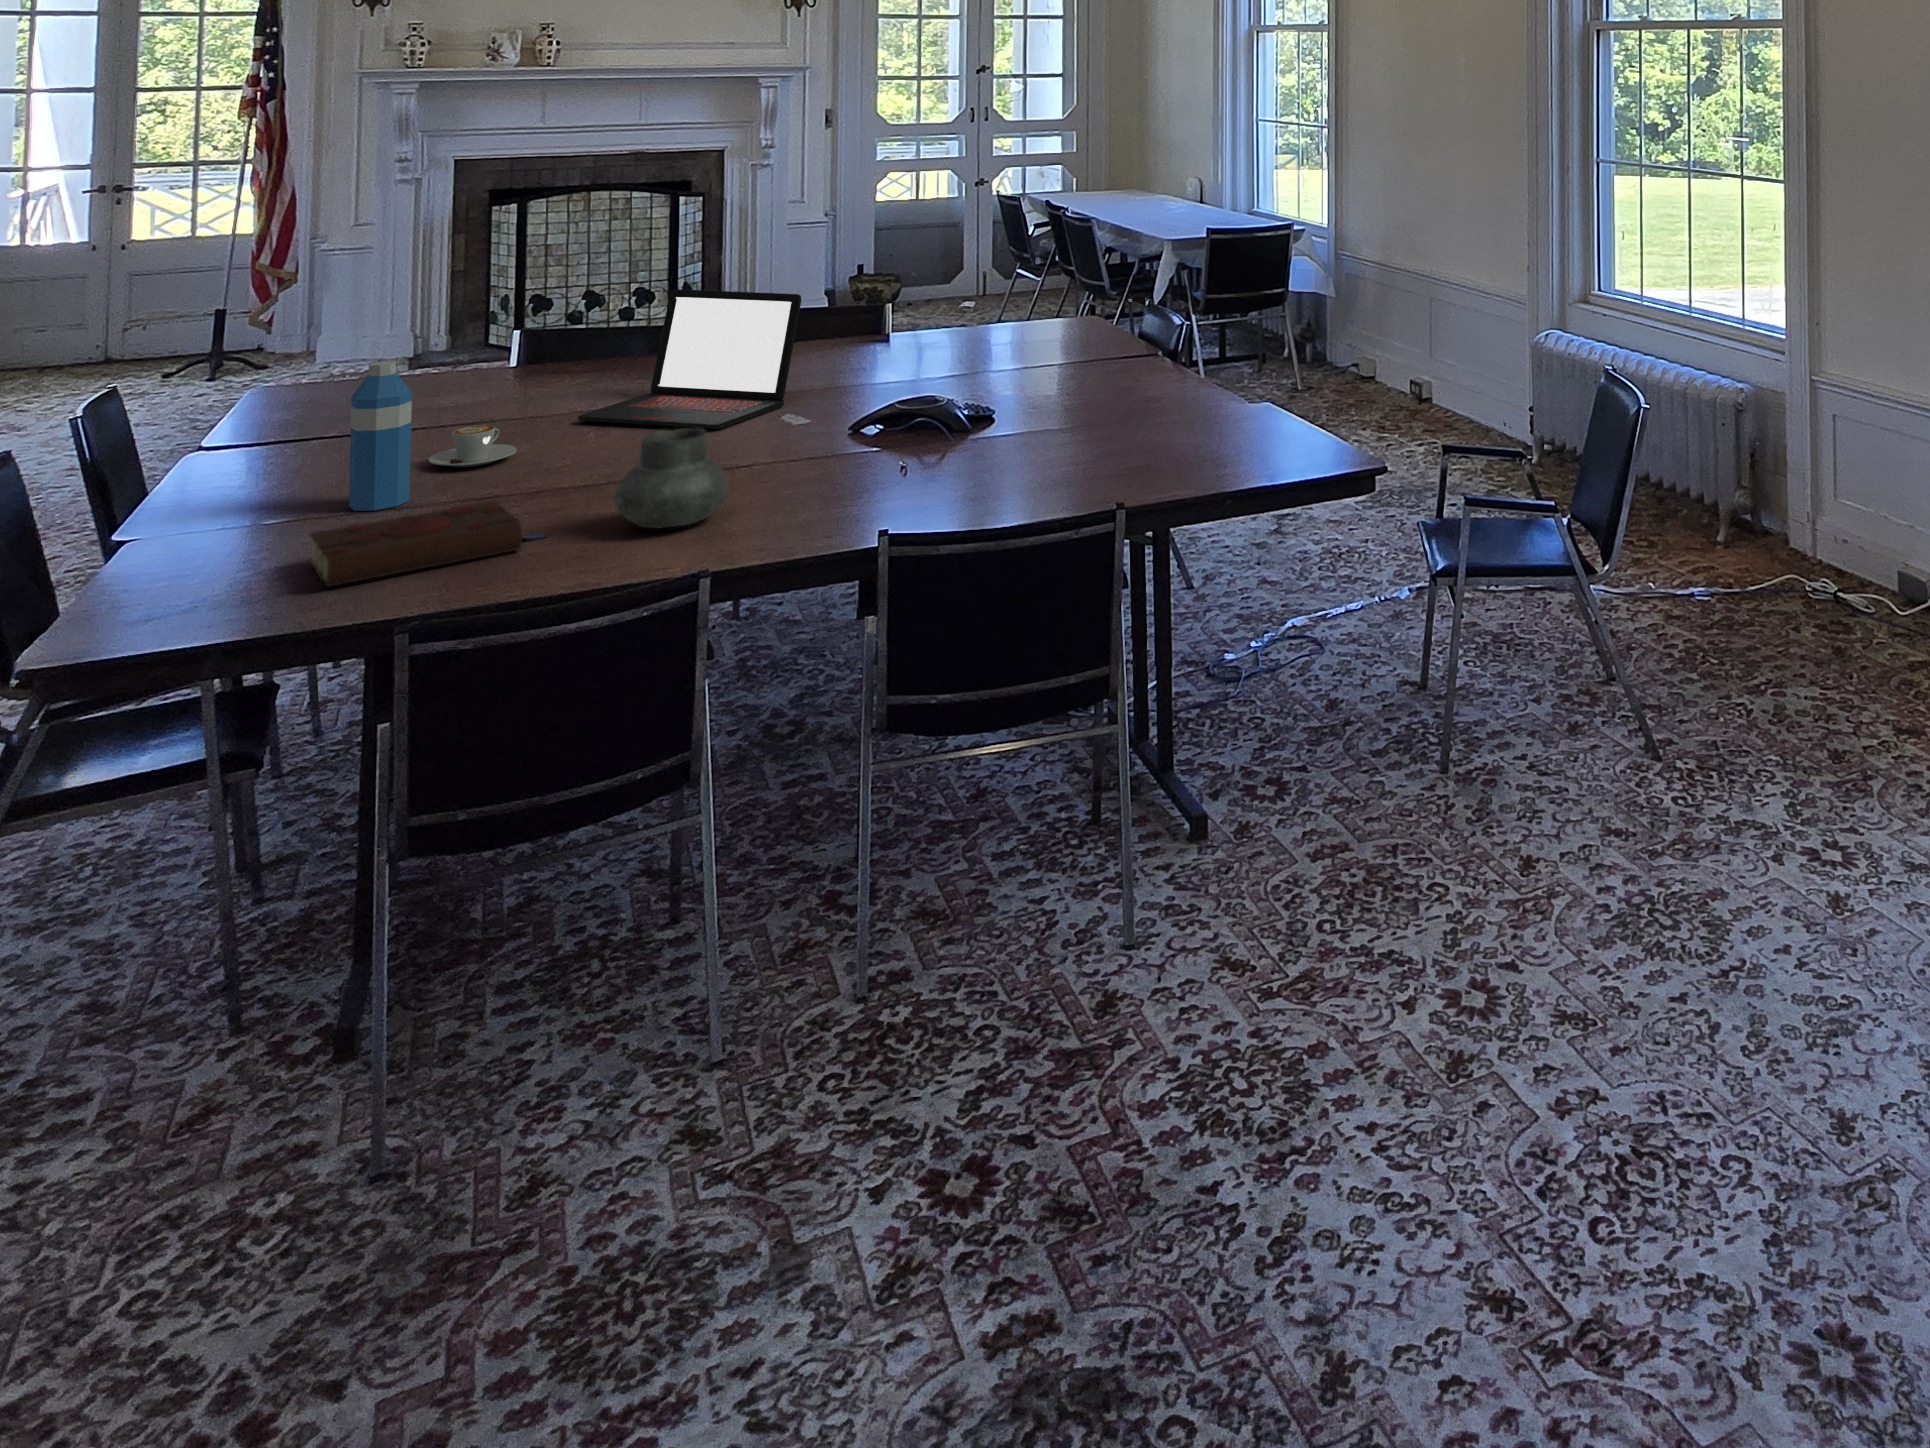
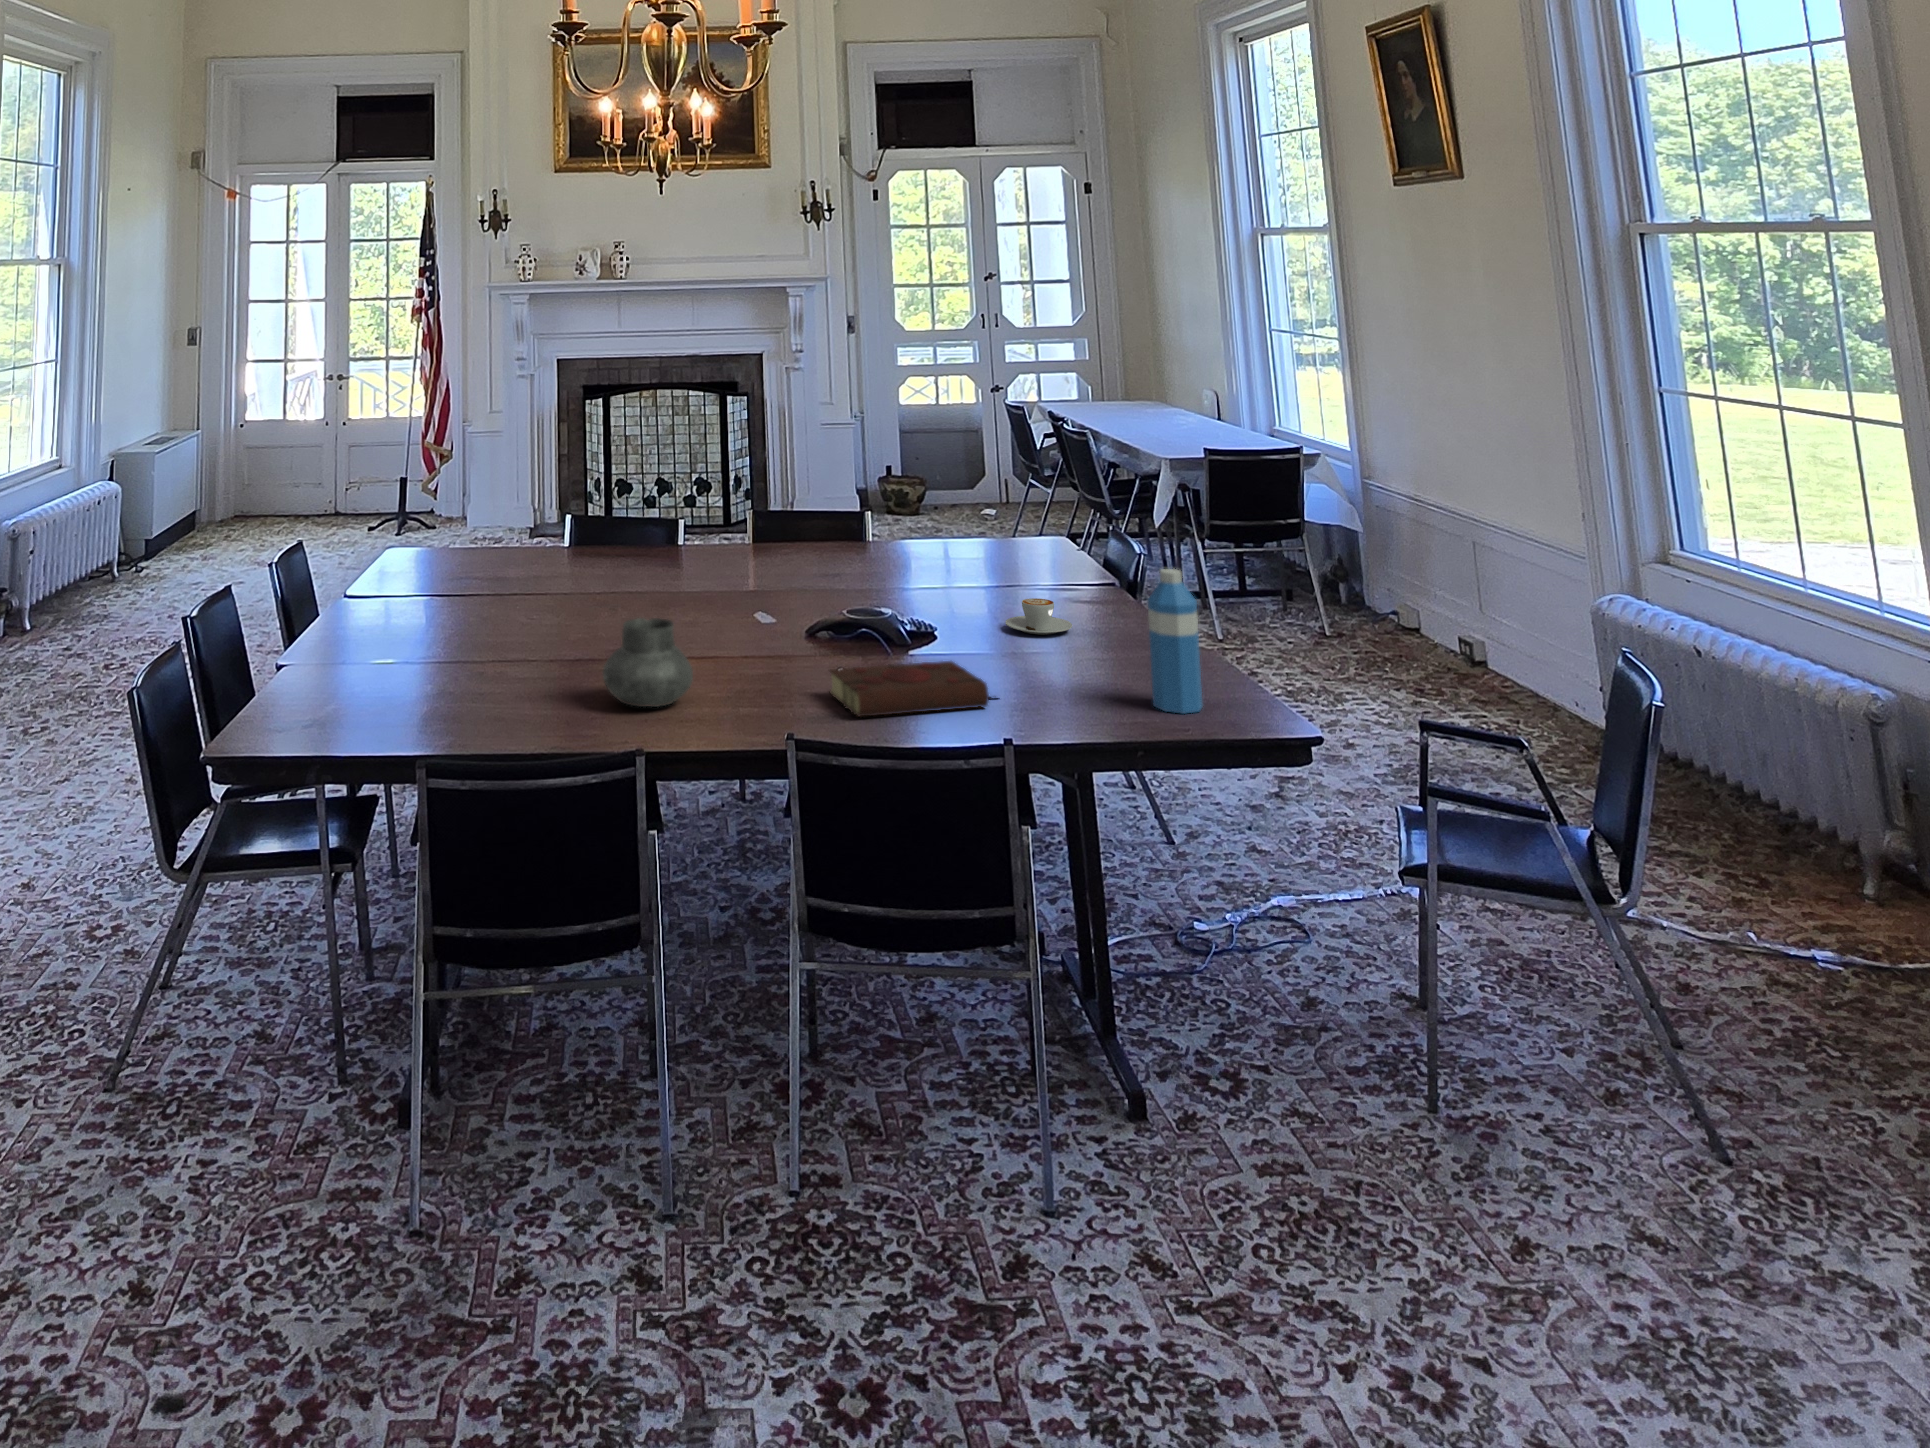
laptop: present [578,289,801,429] -> none [602,488,779,621]
water bottle: present [349,361,412,511] -> present [1148,569,1202,713]
coffee cup: present [429,425,517,467] -> present [1005,598,1072,635]
book: present [310,501,543,587] -> present [830,661,995,716]

